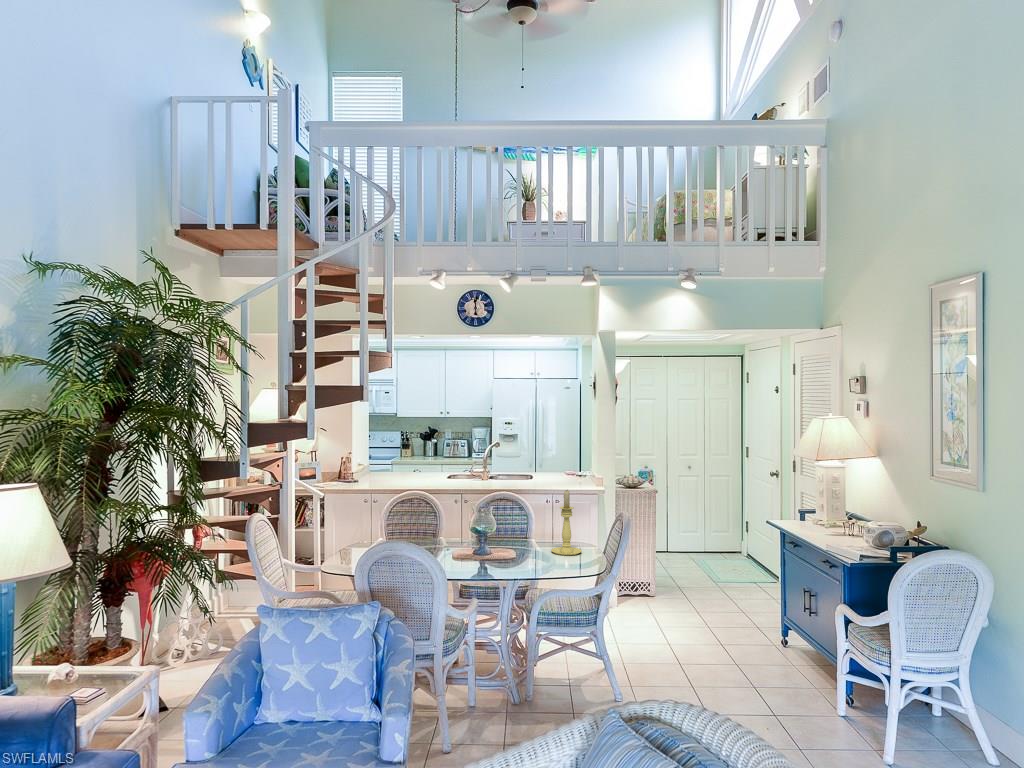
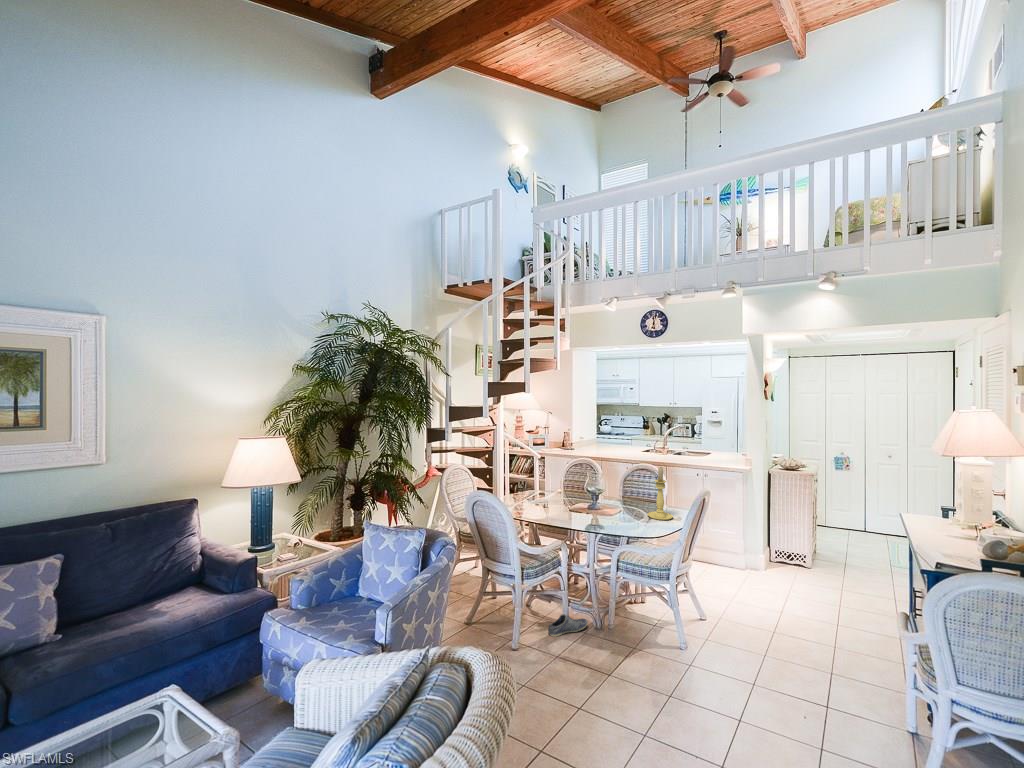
shoe: none [472,699,510,732] -> present [548,614,588,637]

